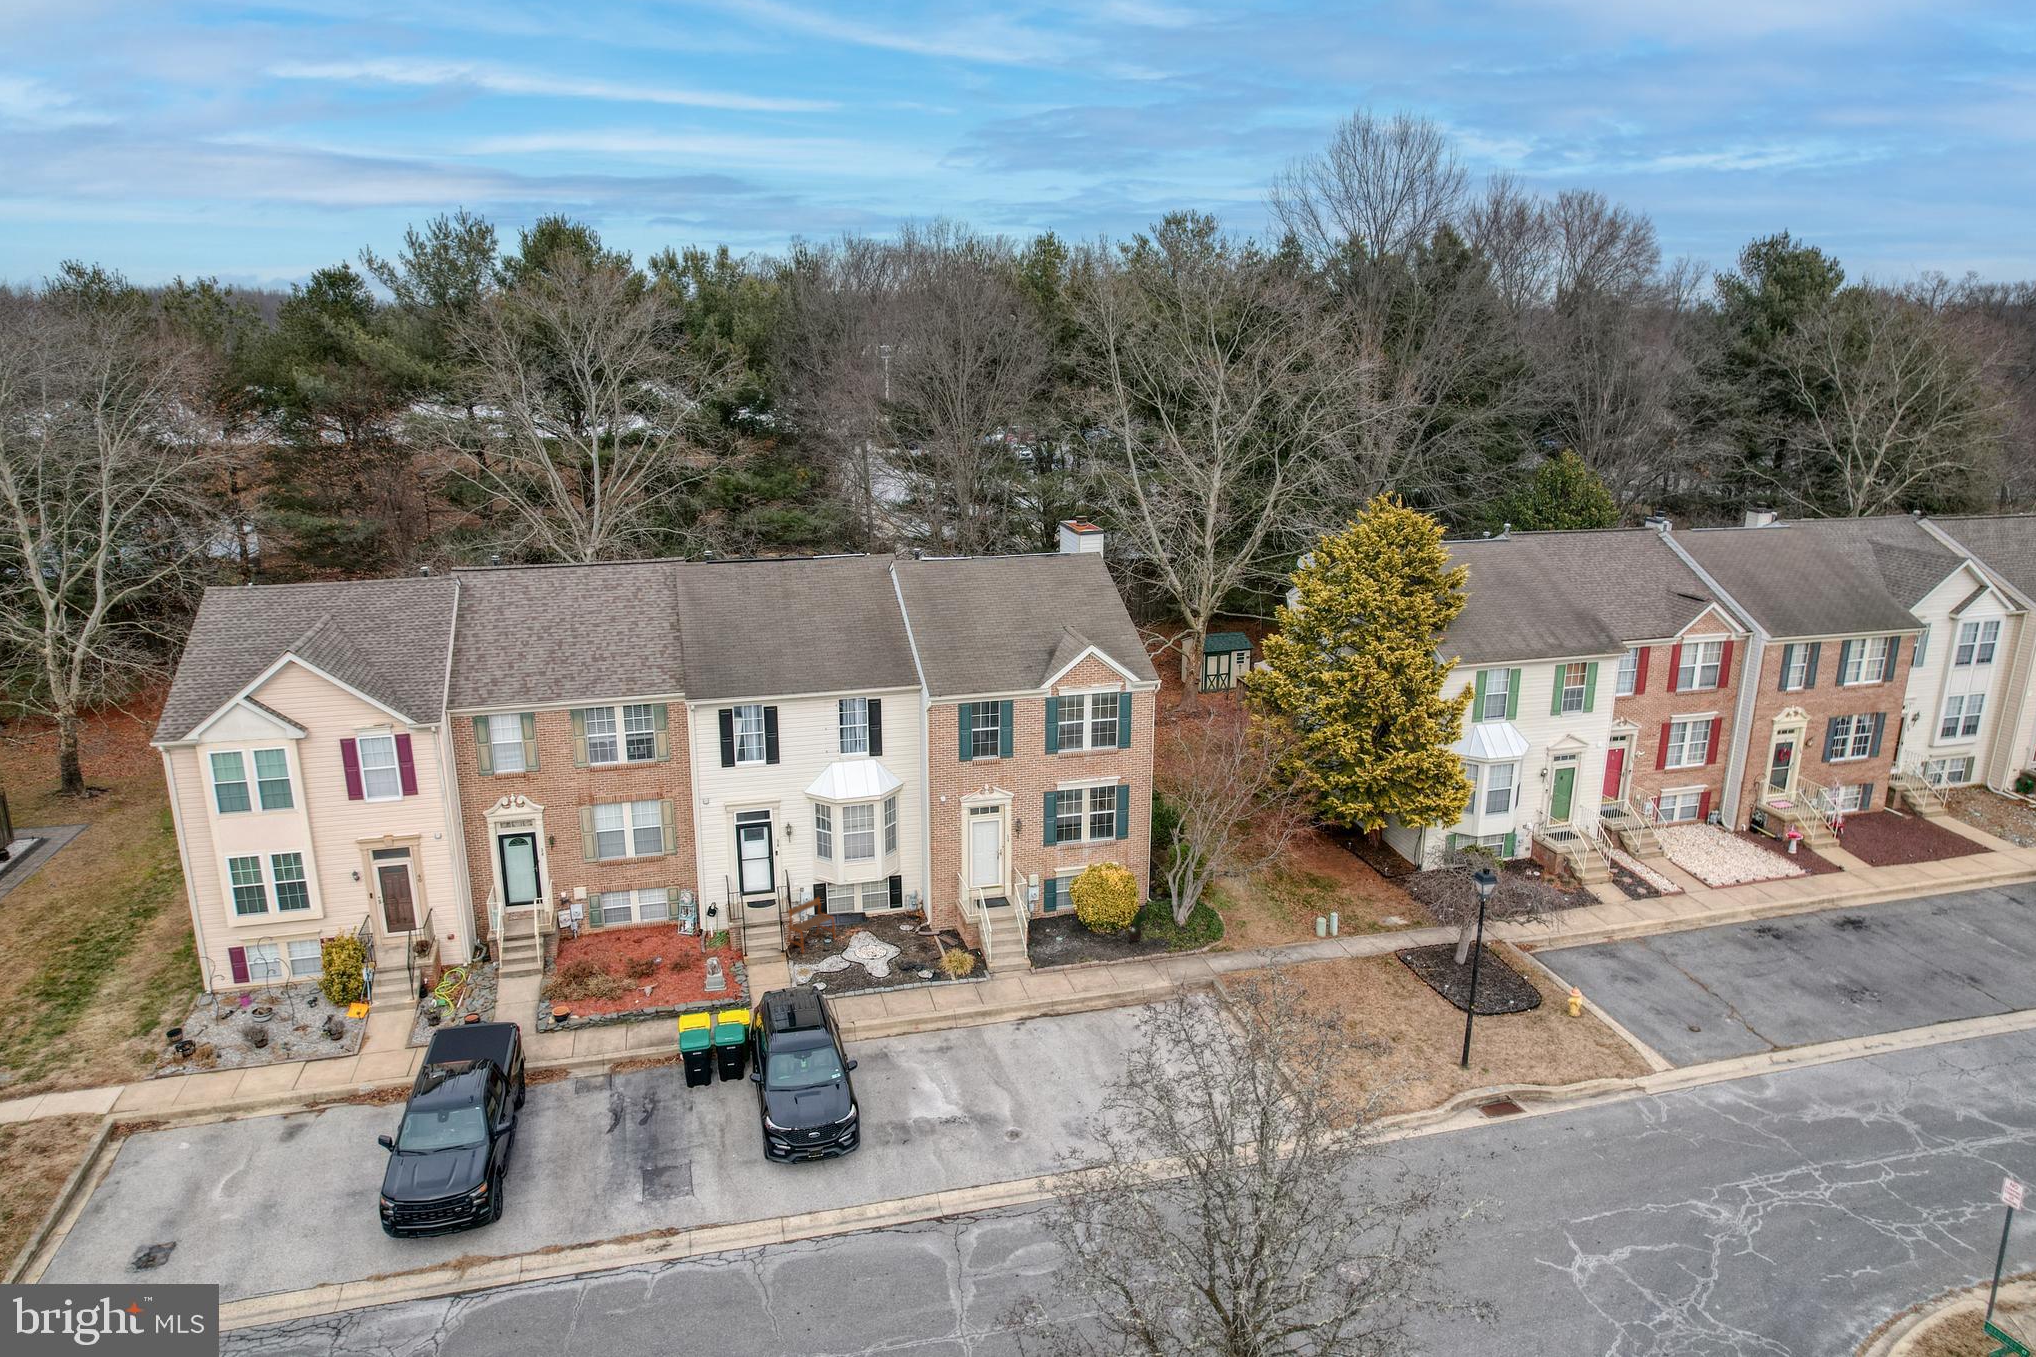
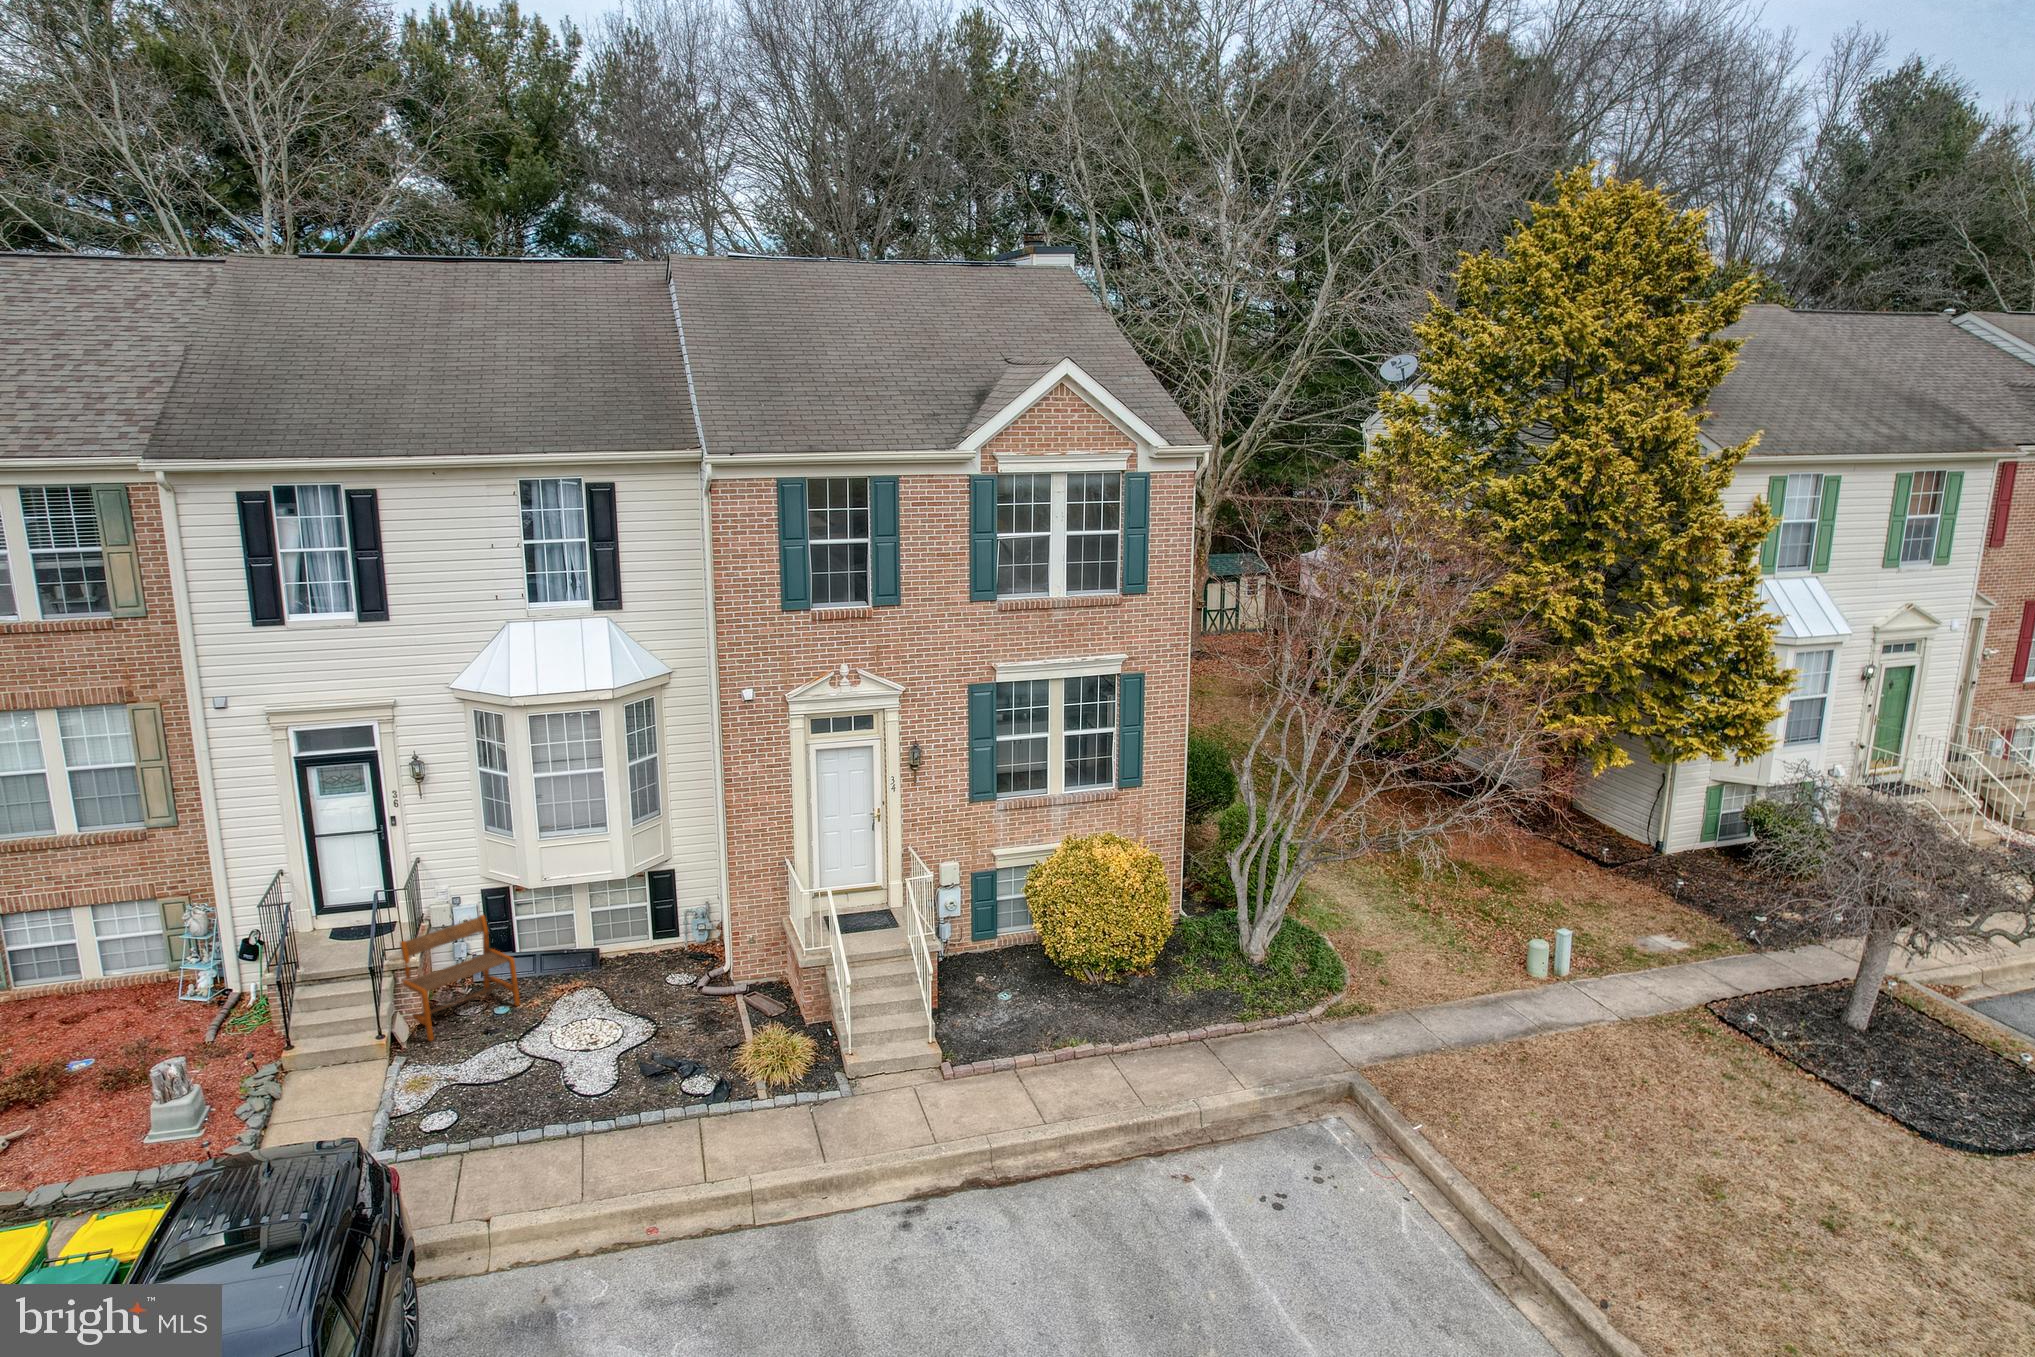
potted tree: present [1129,914,1145,941] -> none [1151,933,1192,995]

